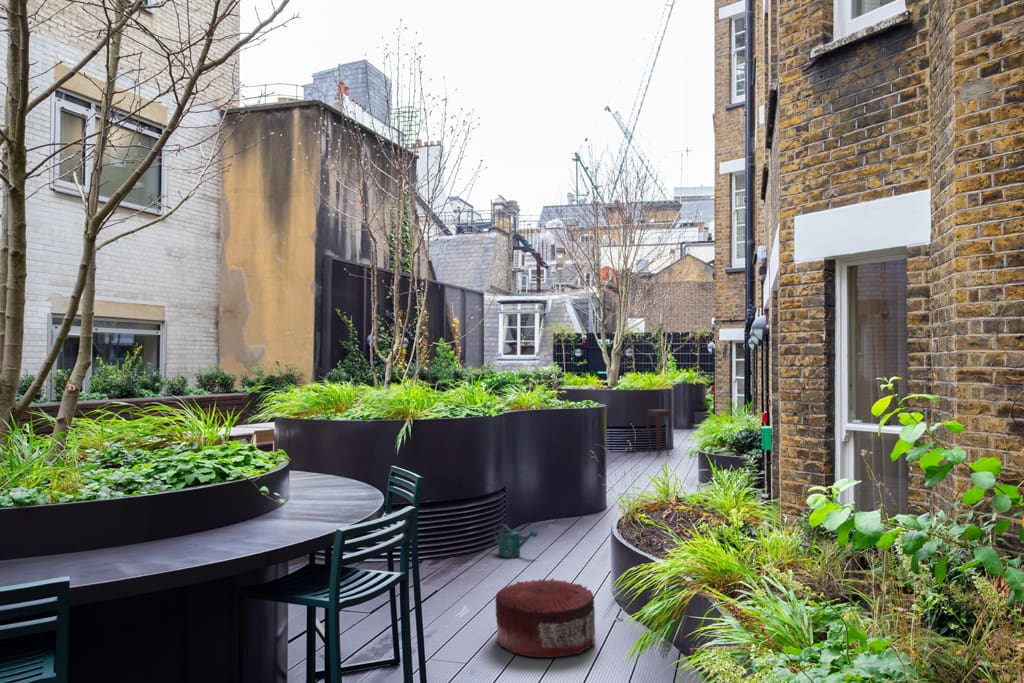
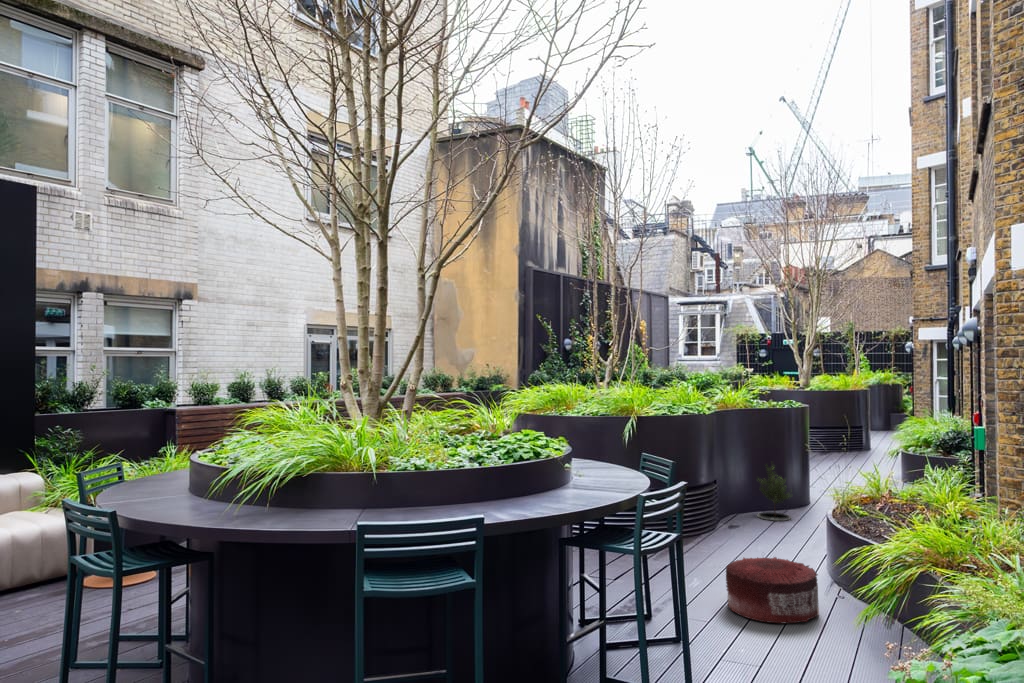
side table: present [646,410,671,455] -> none [841,409,868,455]
potted tree: none [550,465,588,531] -> present [757,465,791,521]
watering can: present [494,525,538,558] -> none [708,510,750,541]

